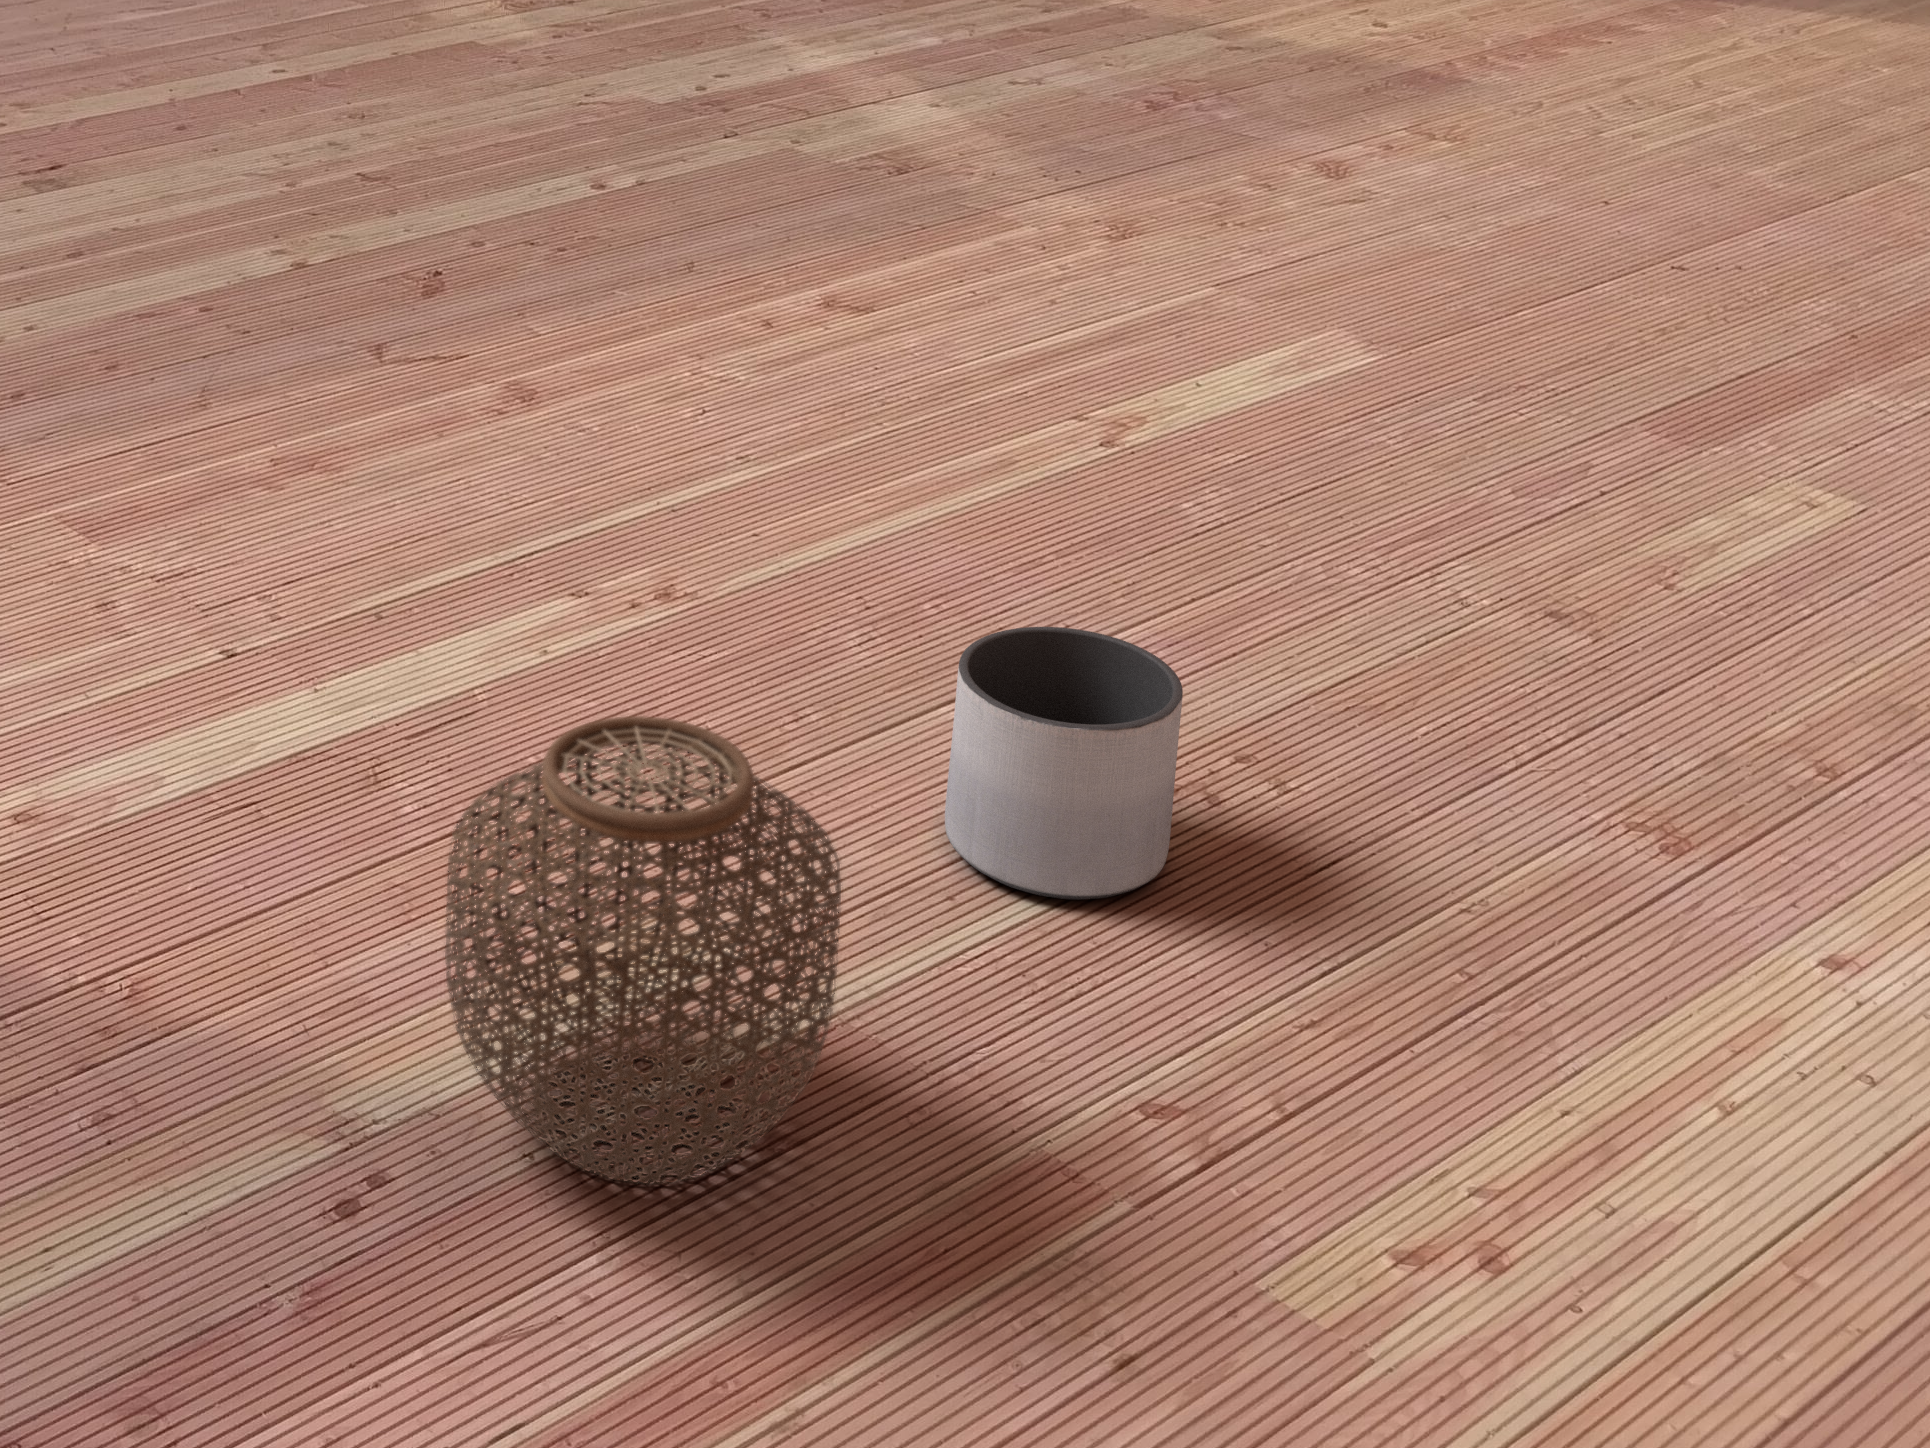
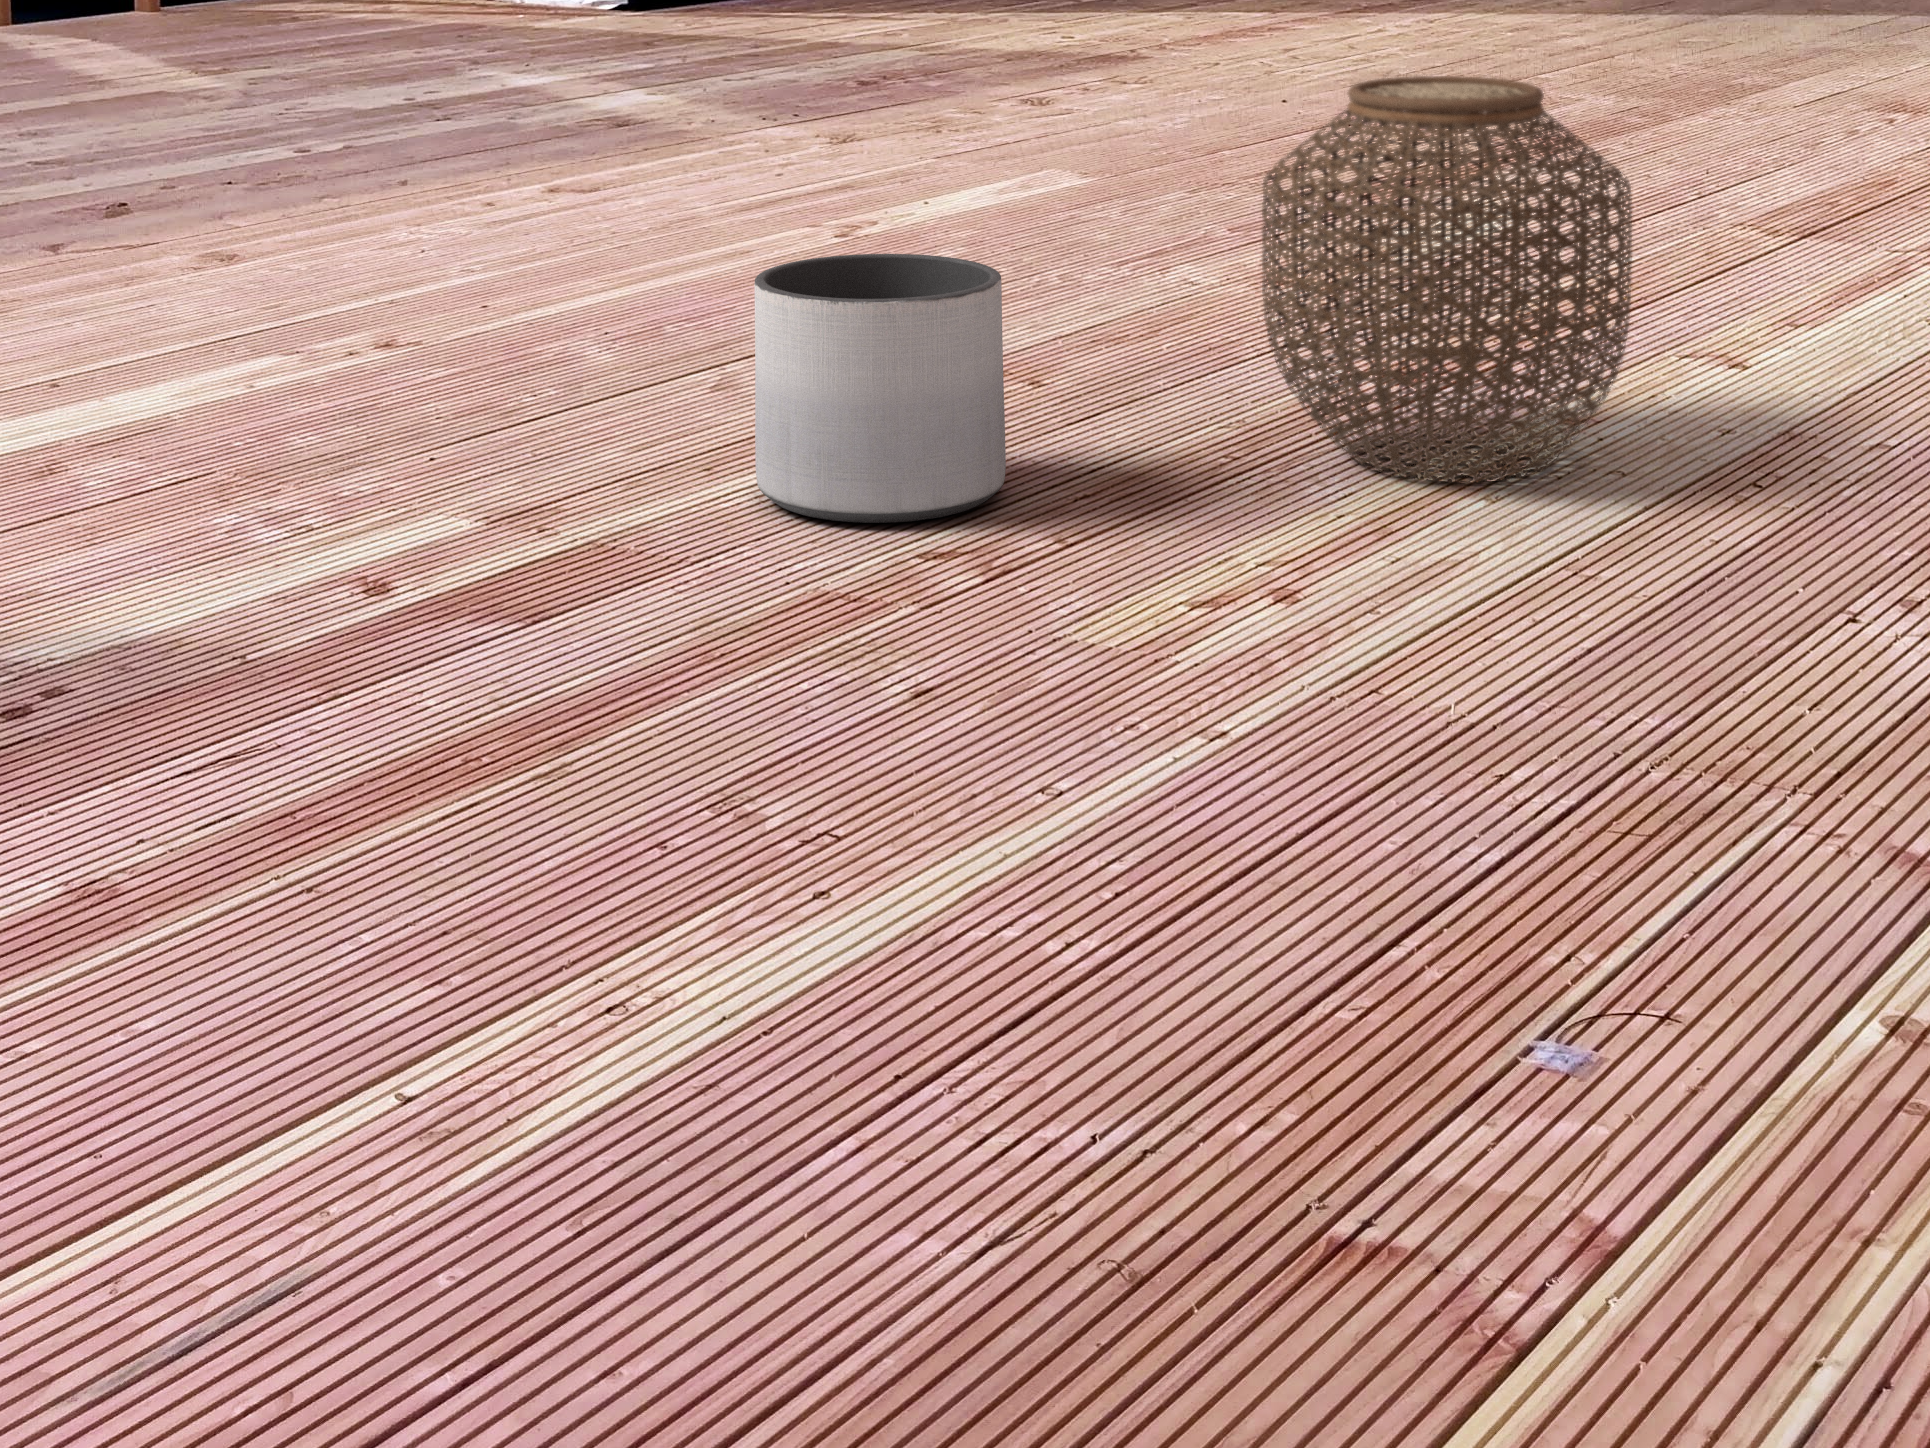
woven basket: present [445,716,841,1184] -> present [1262,76,1632,482]

